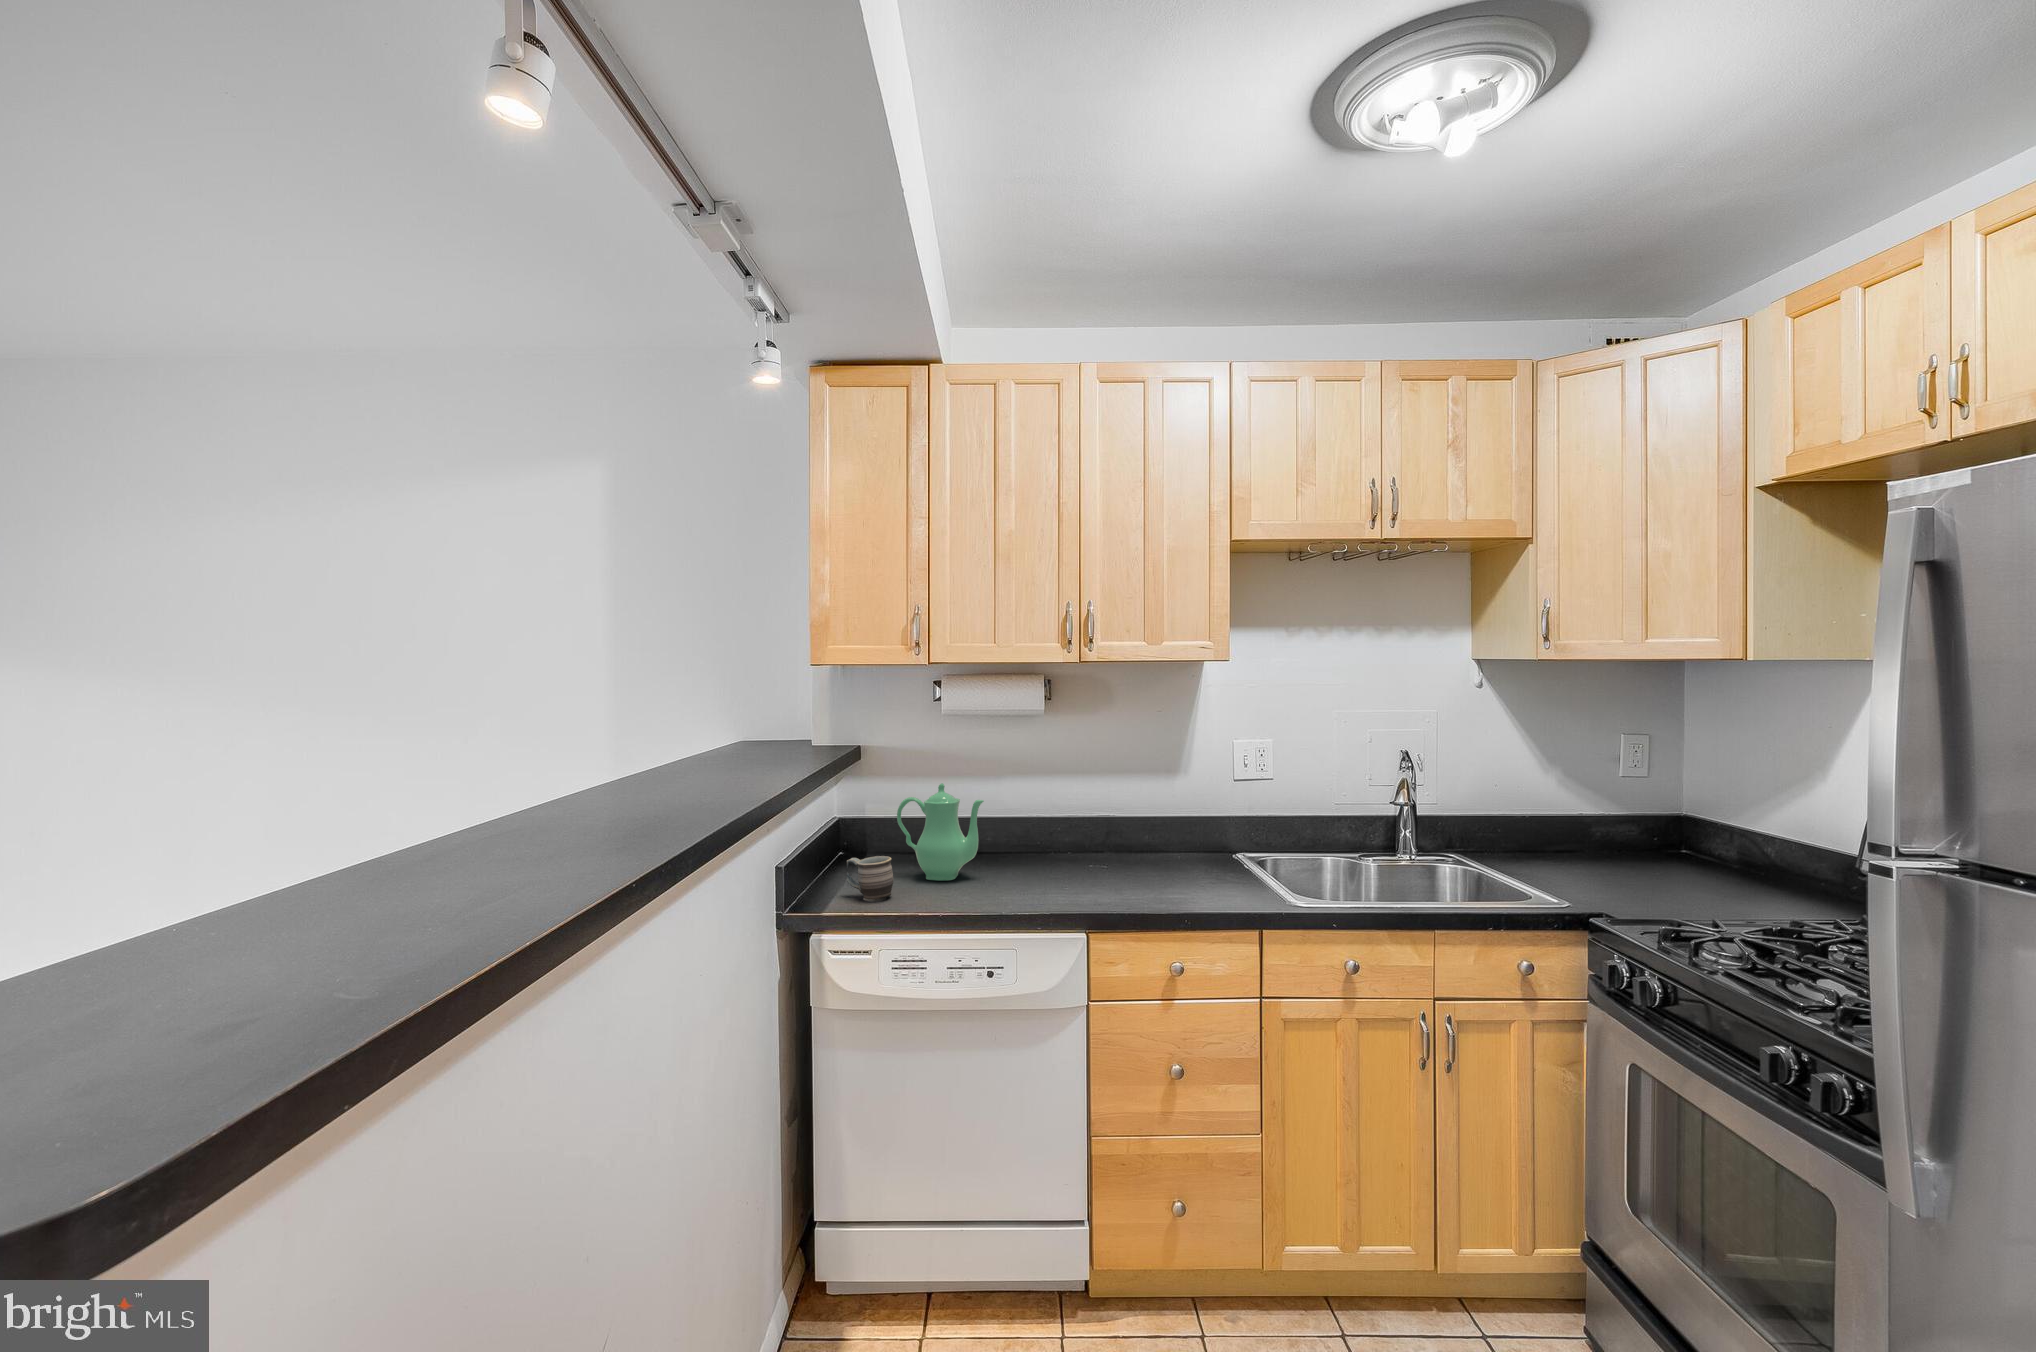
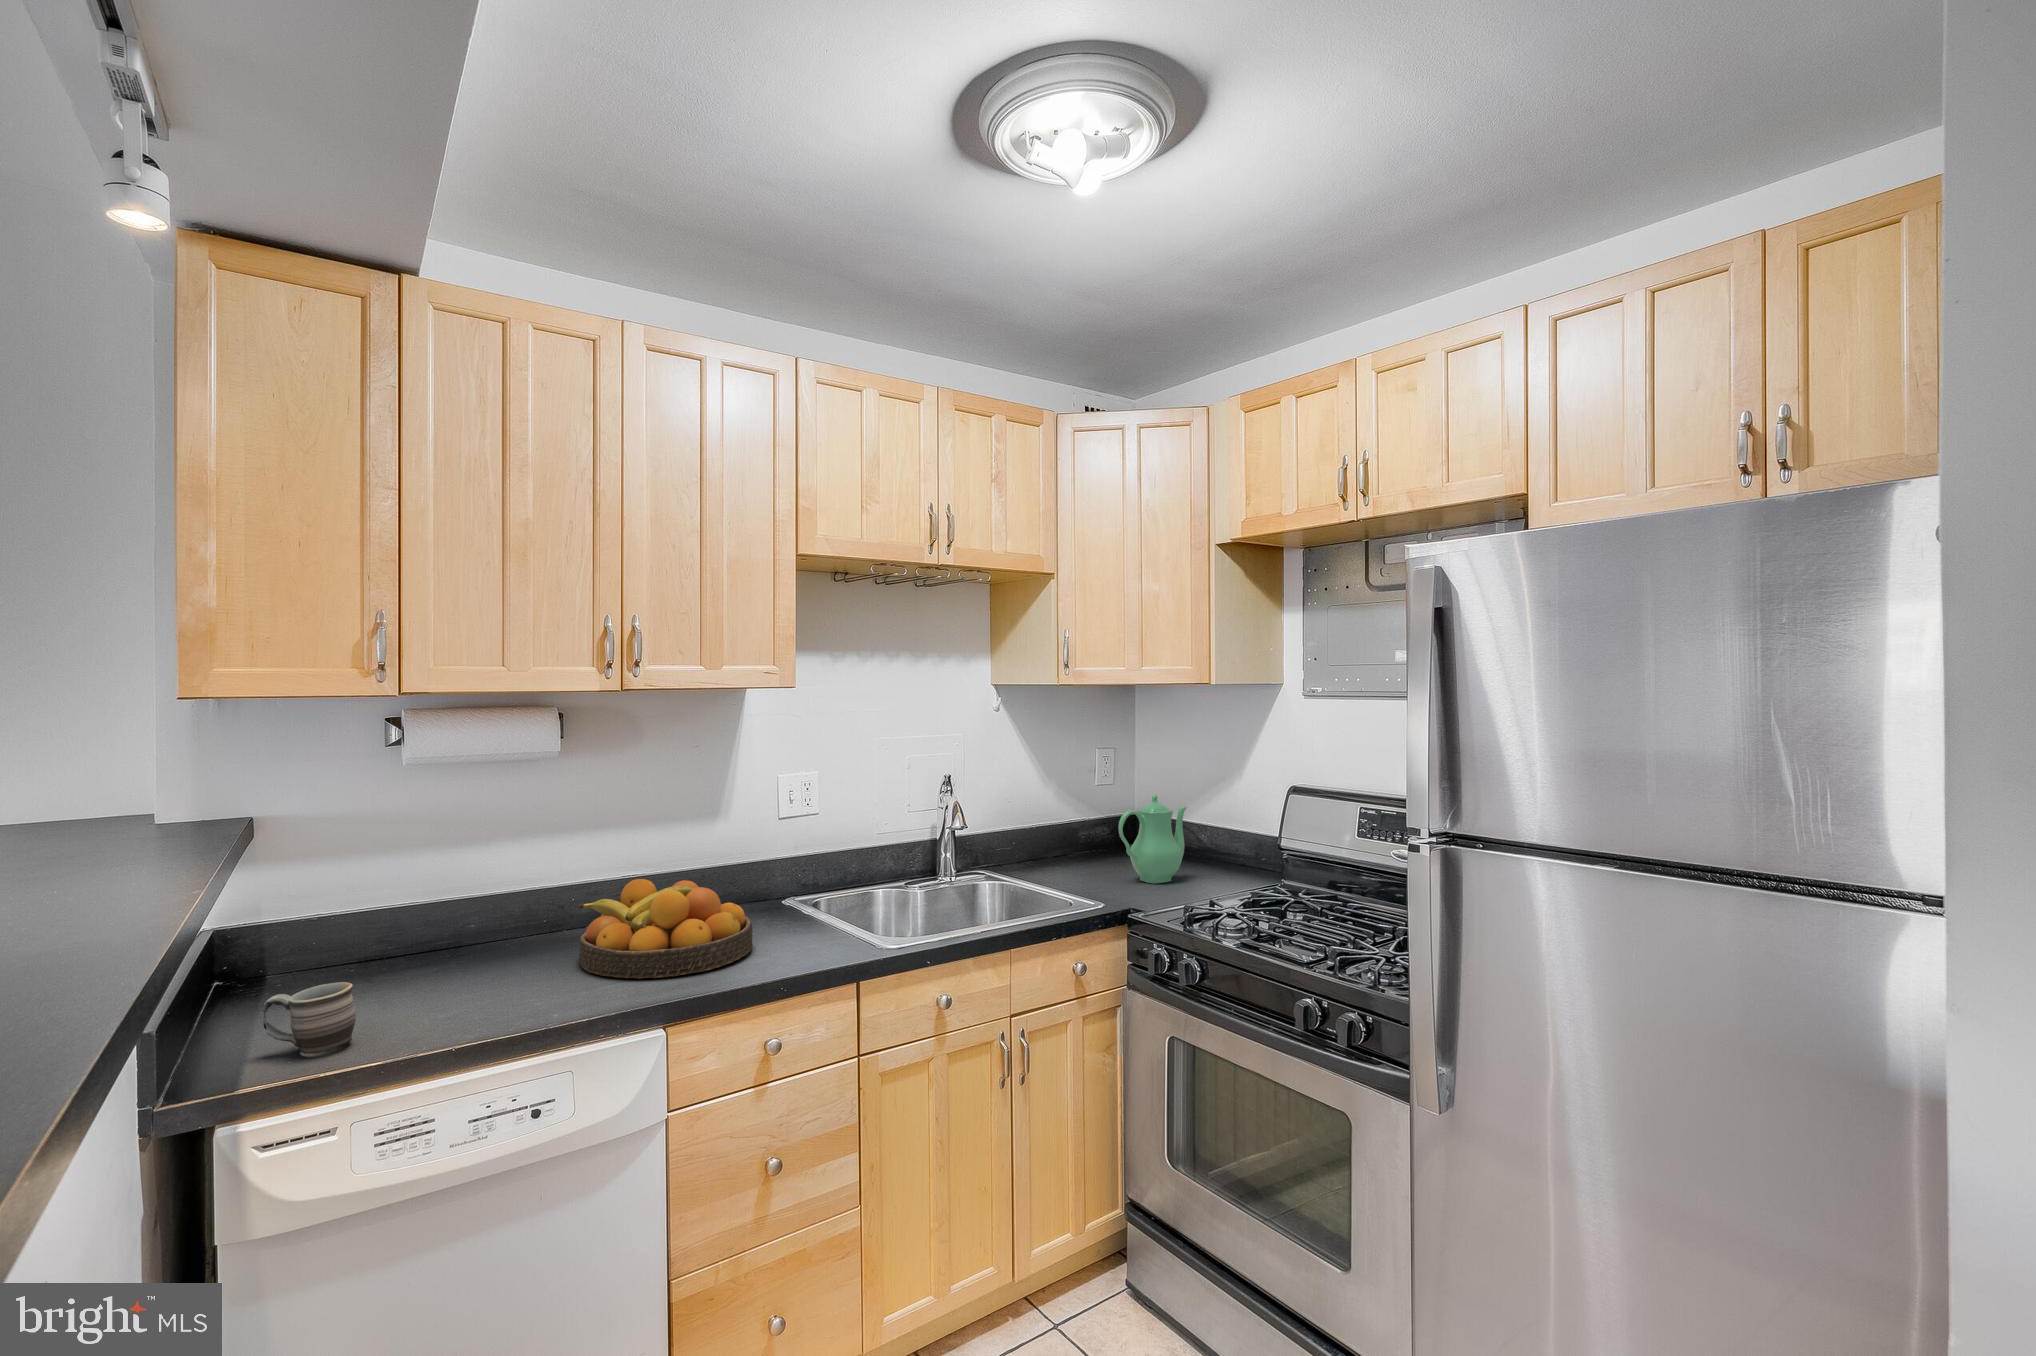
teapot: present [897,783,984,880] -> present [1119,795,1187,883]
fruit bowl: none [1051,815,1184,895] -> present [579,879,753,979]

